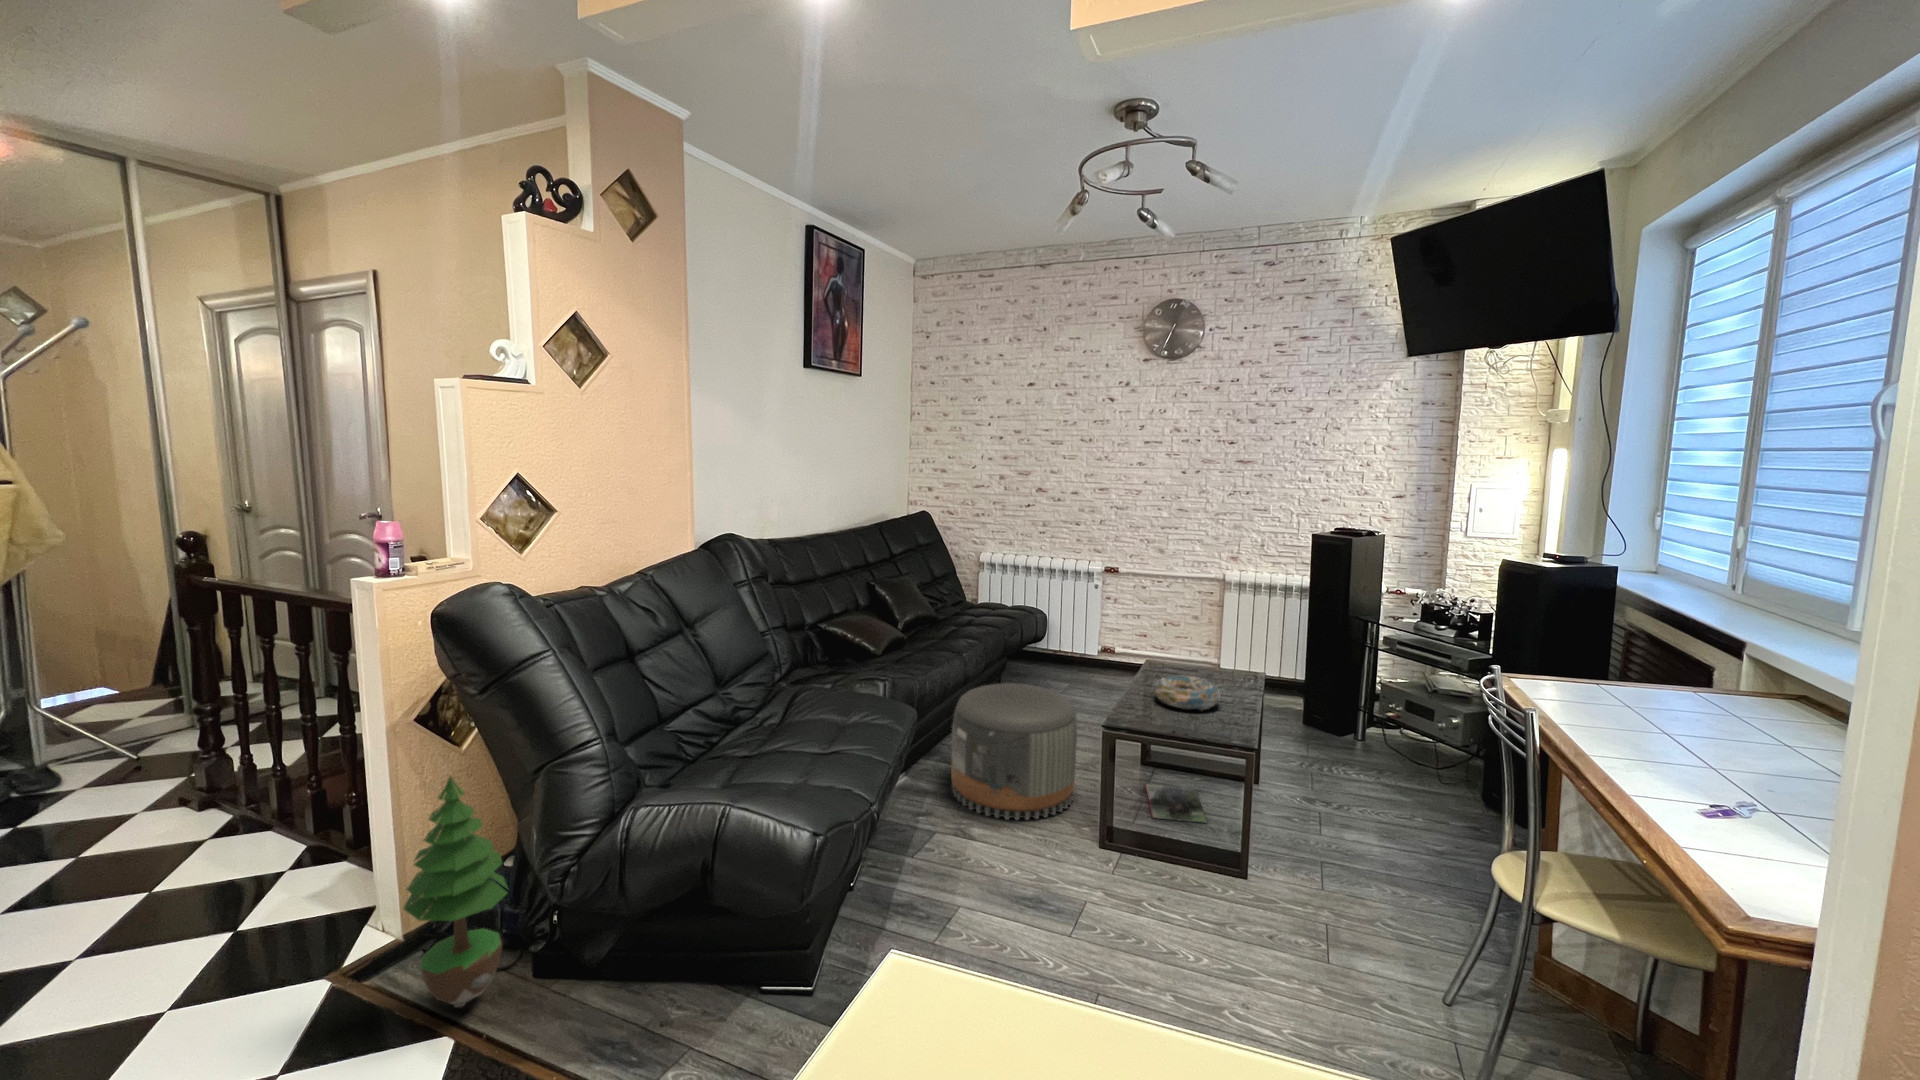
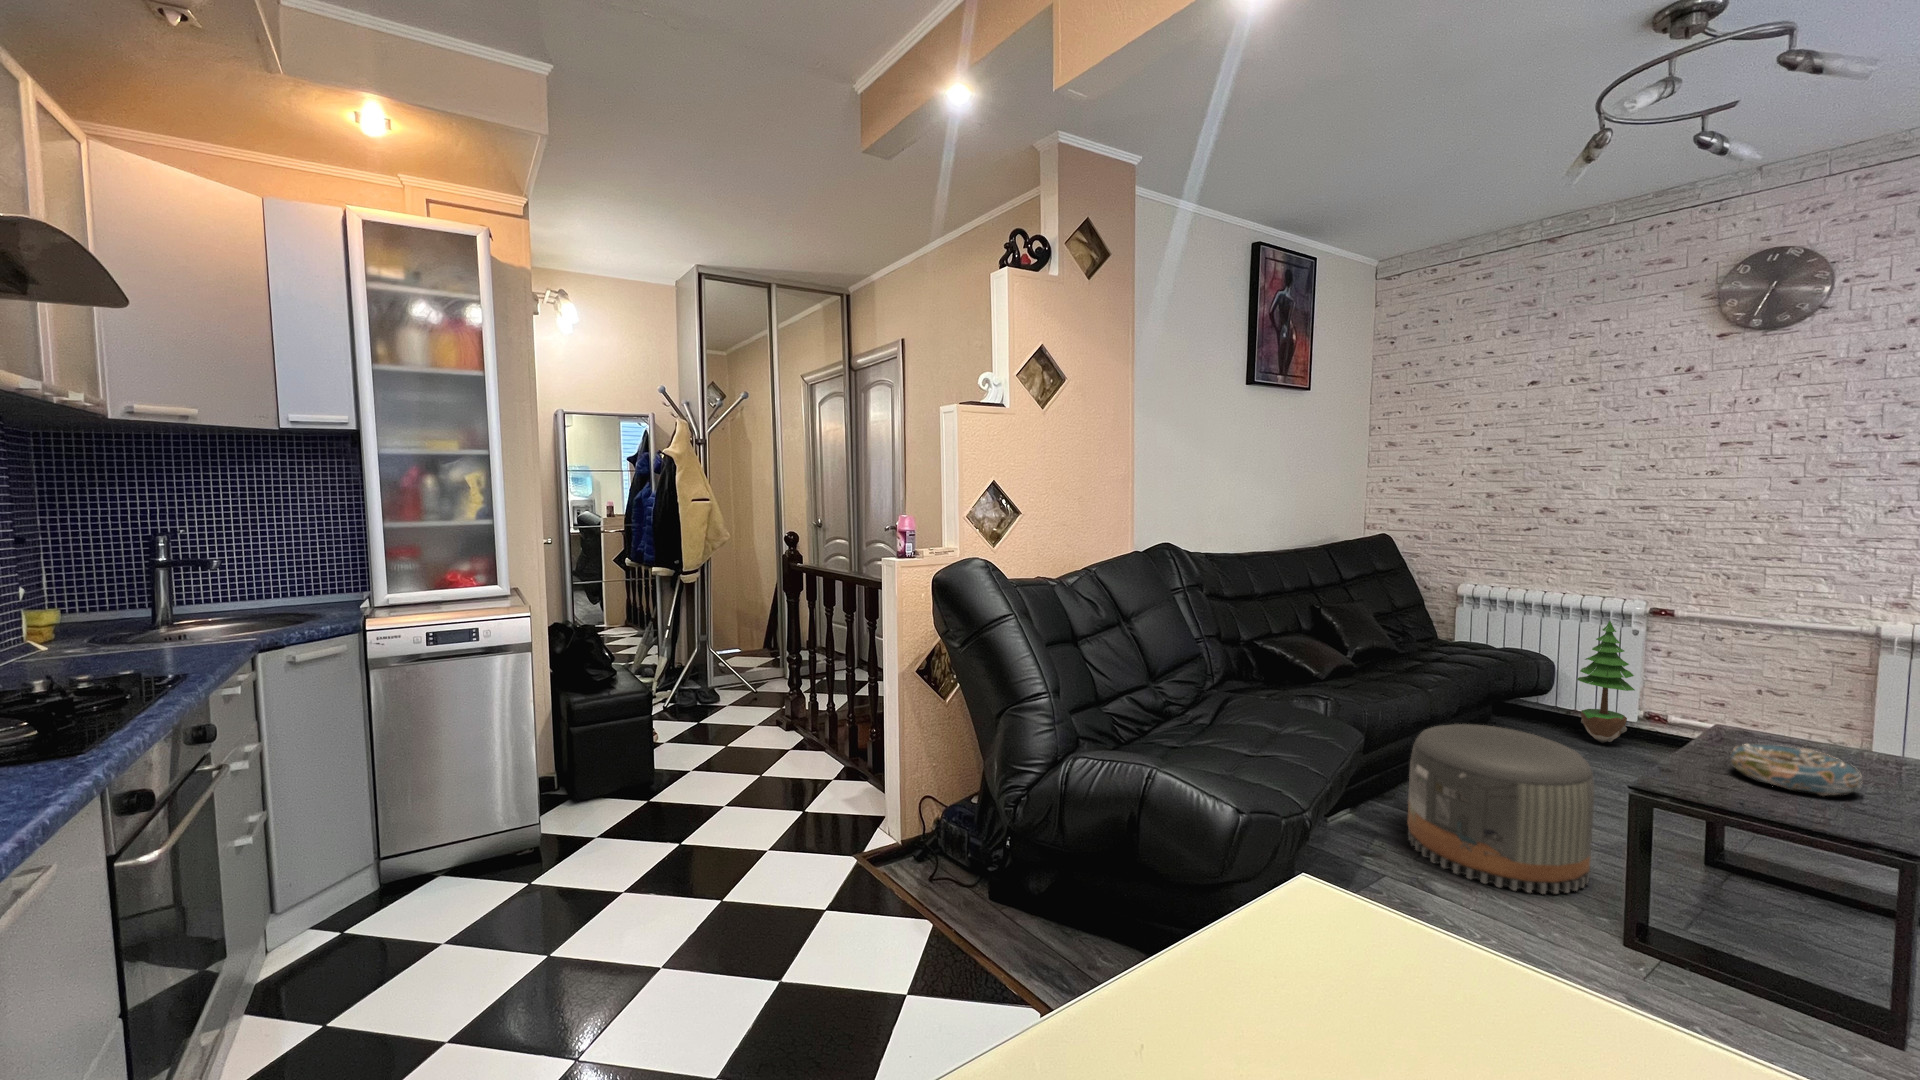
potted tree: present [404,776,508,1007] -> present [1577,621,1635,743]
magazine: present [1145,784,1206,823] -> none [1716,890,1836,963]

